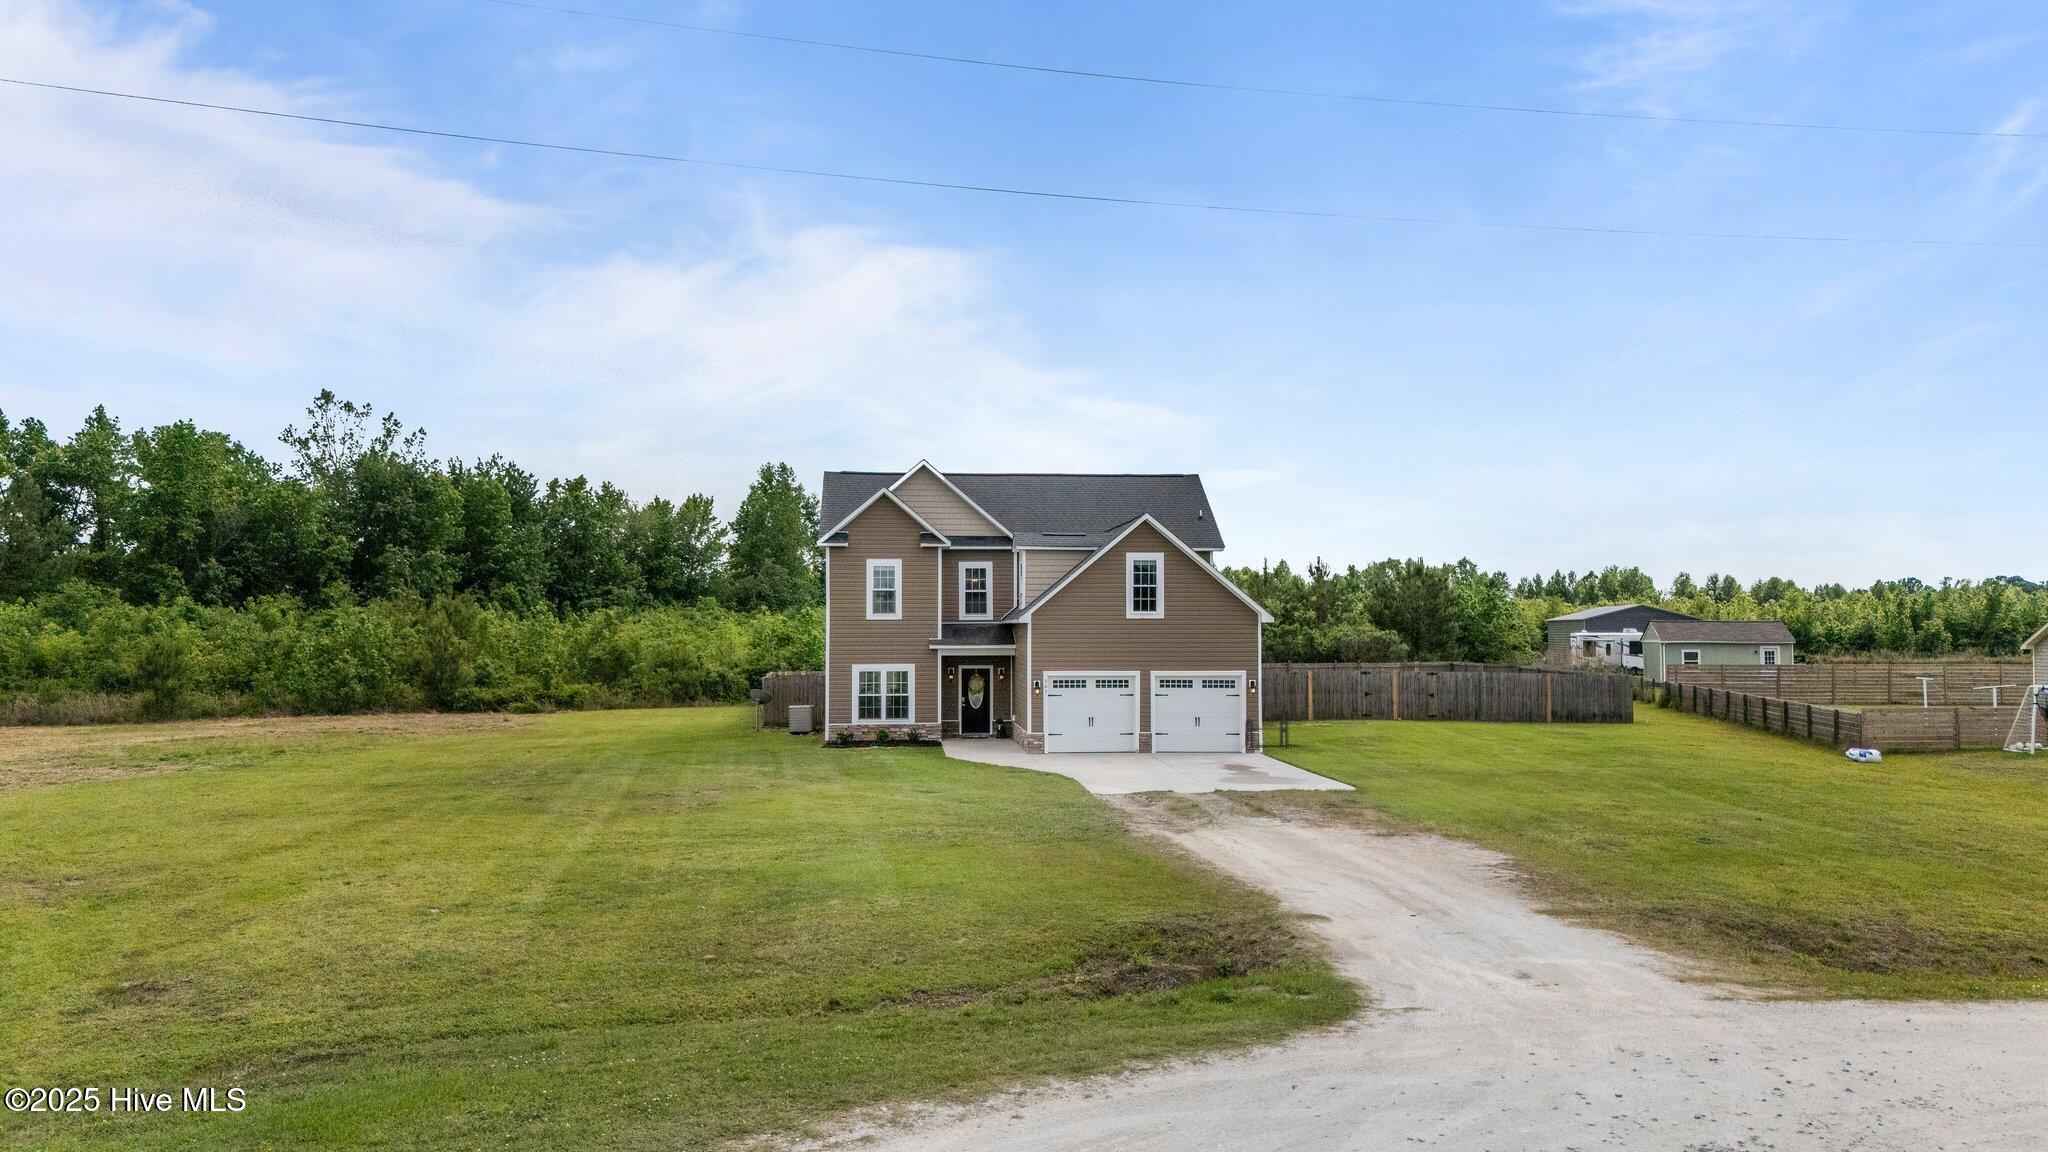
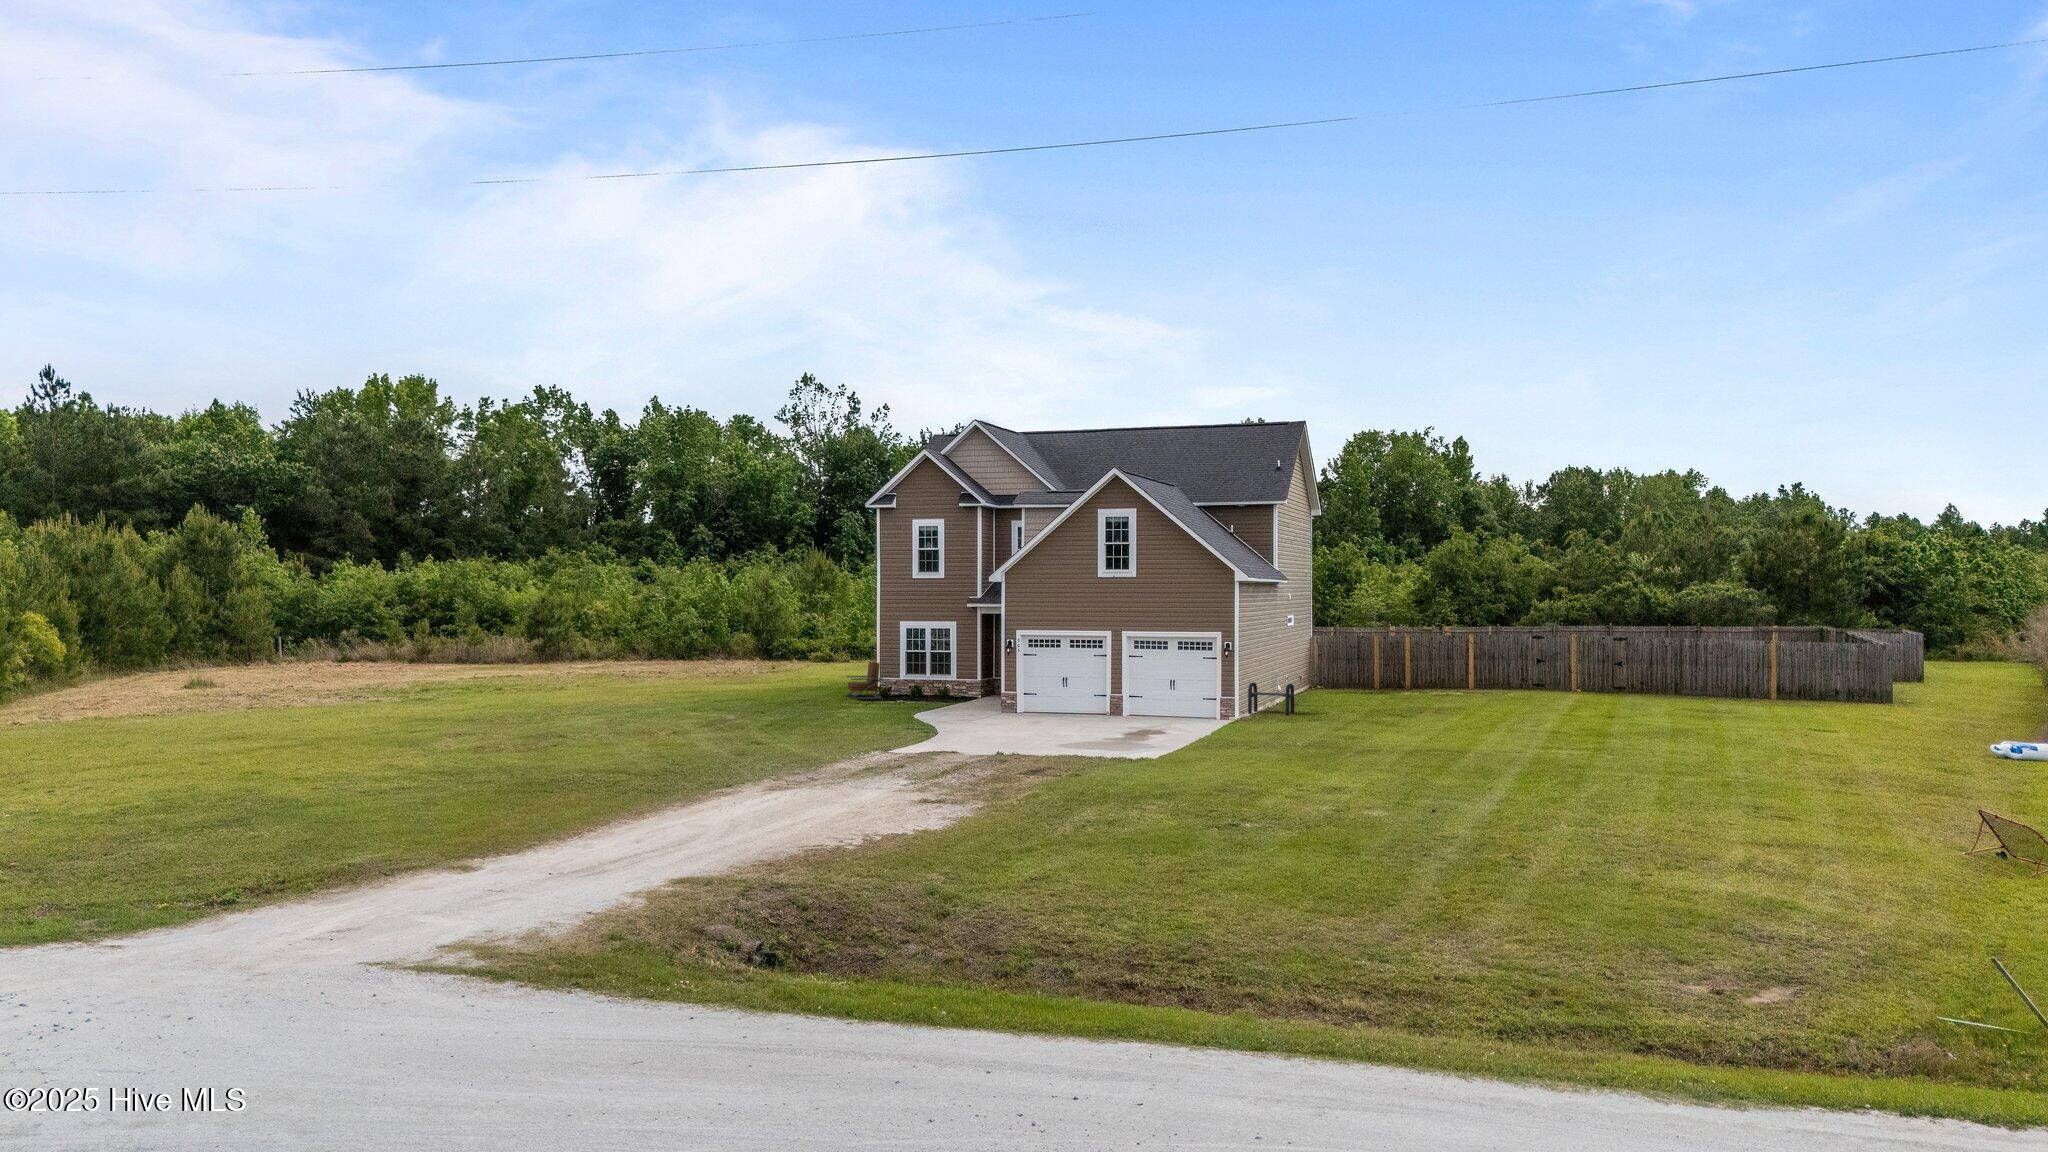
lounge chair: none [793,709,846,751] -> present [846,661,883,699]

